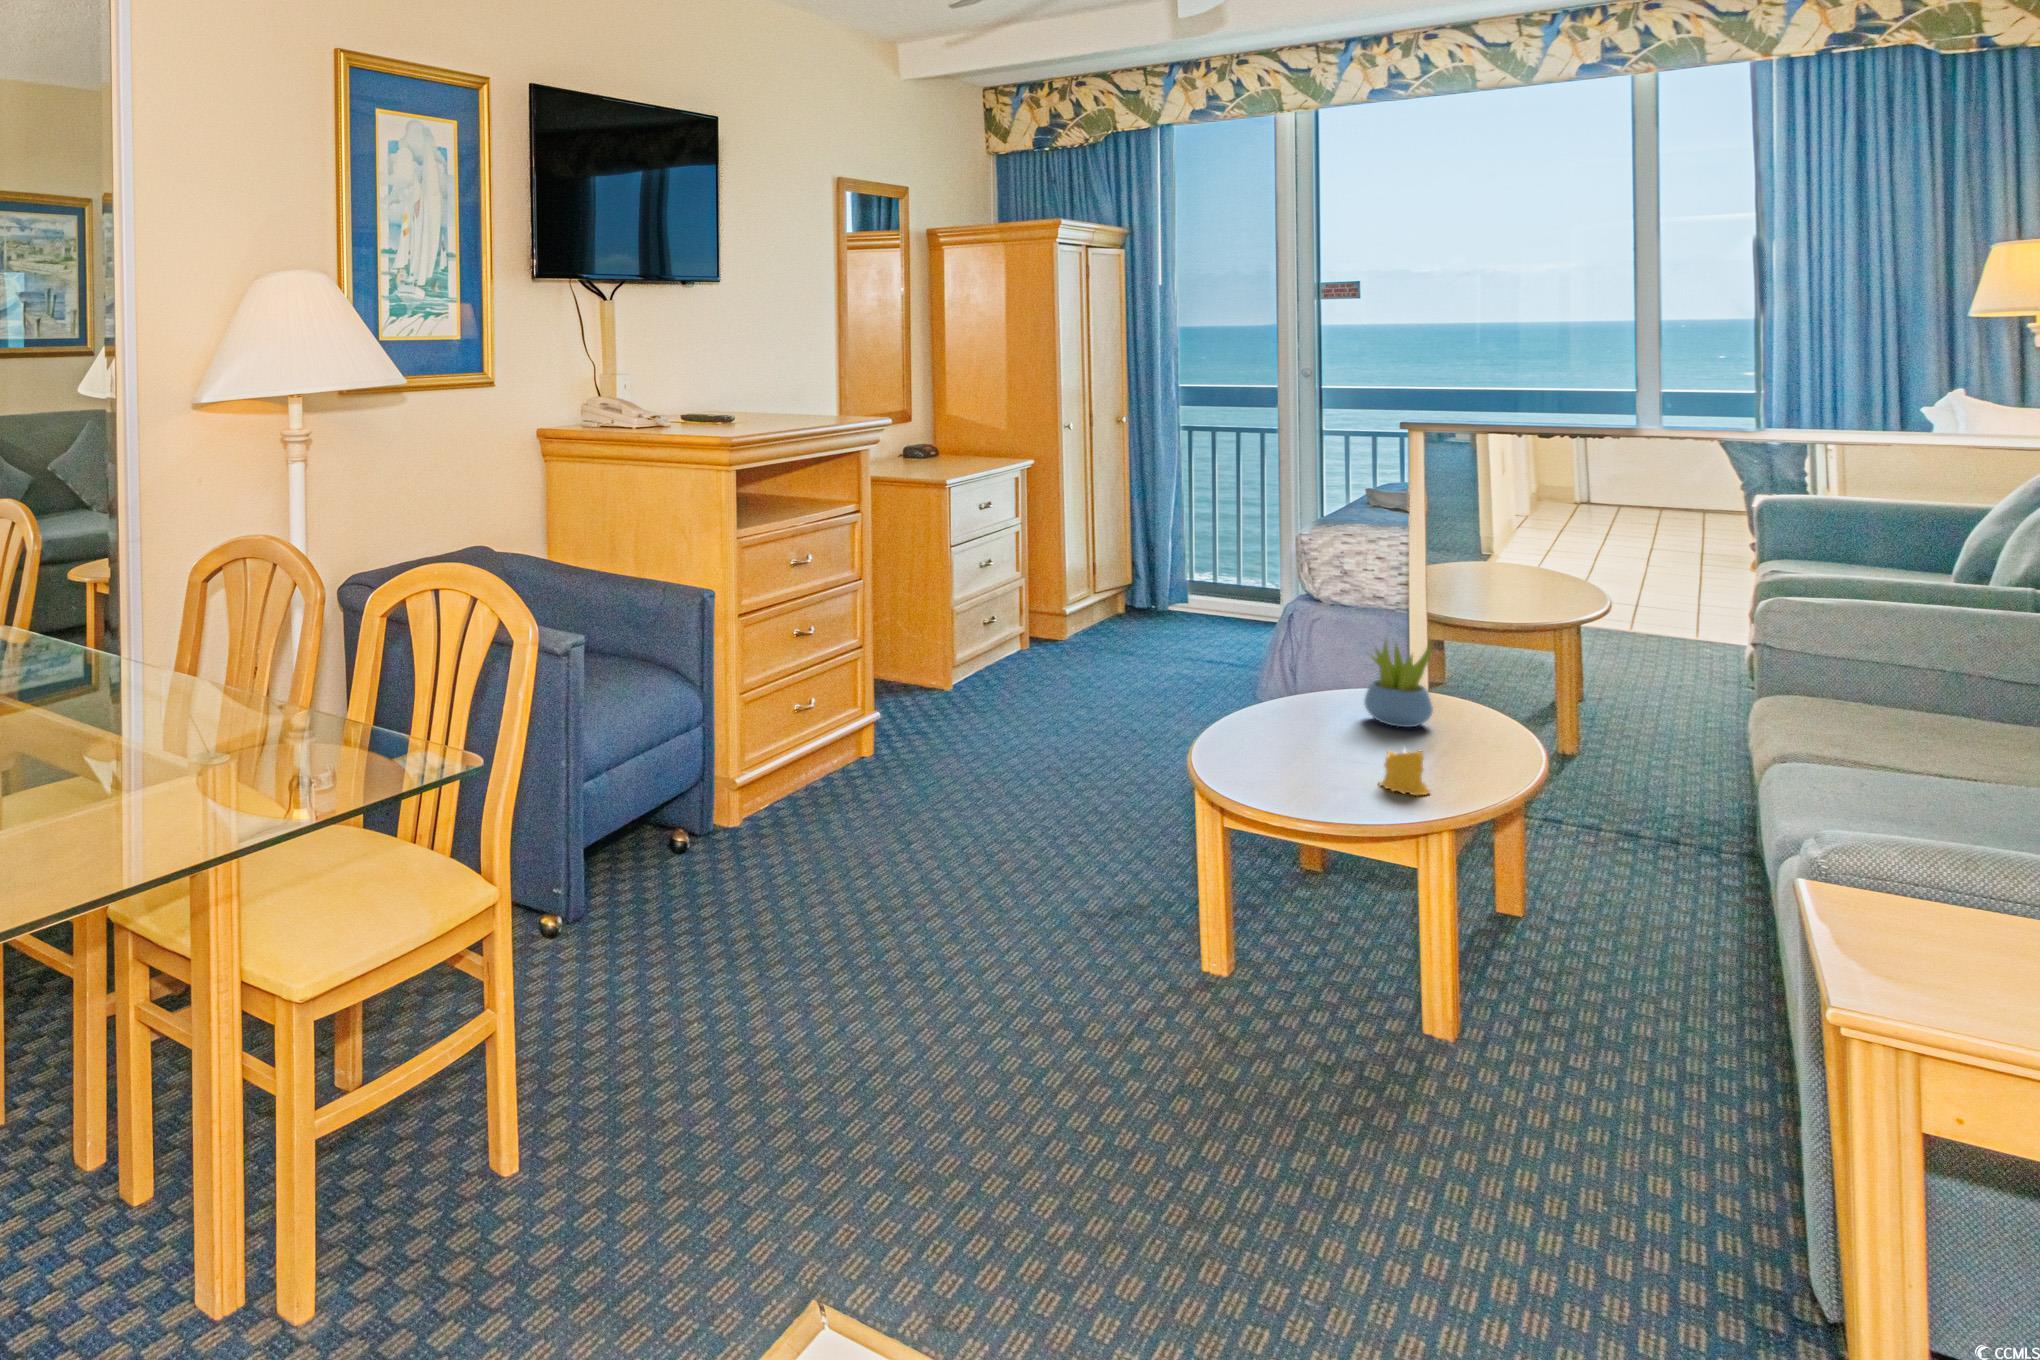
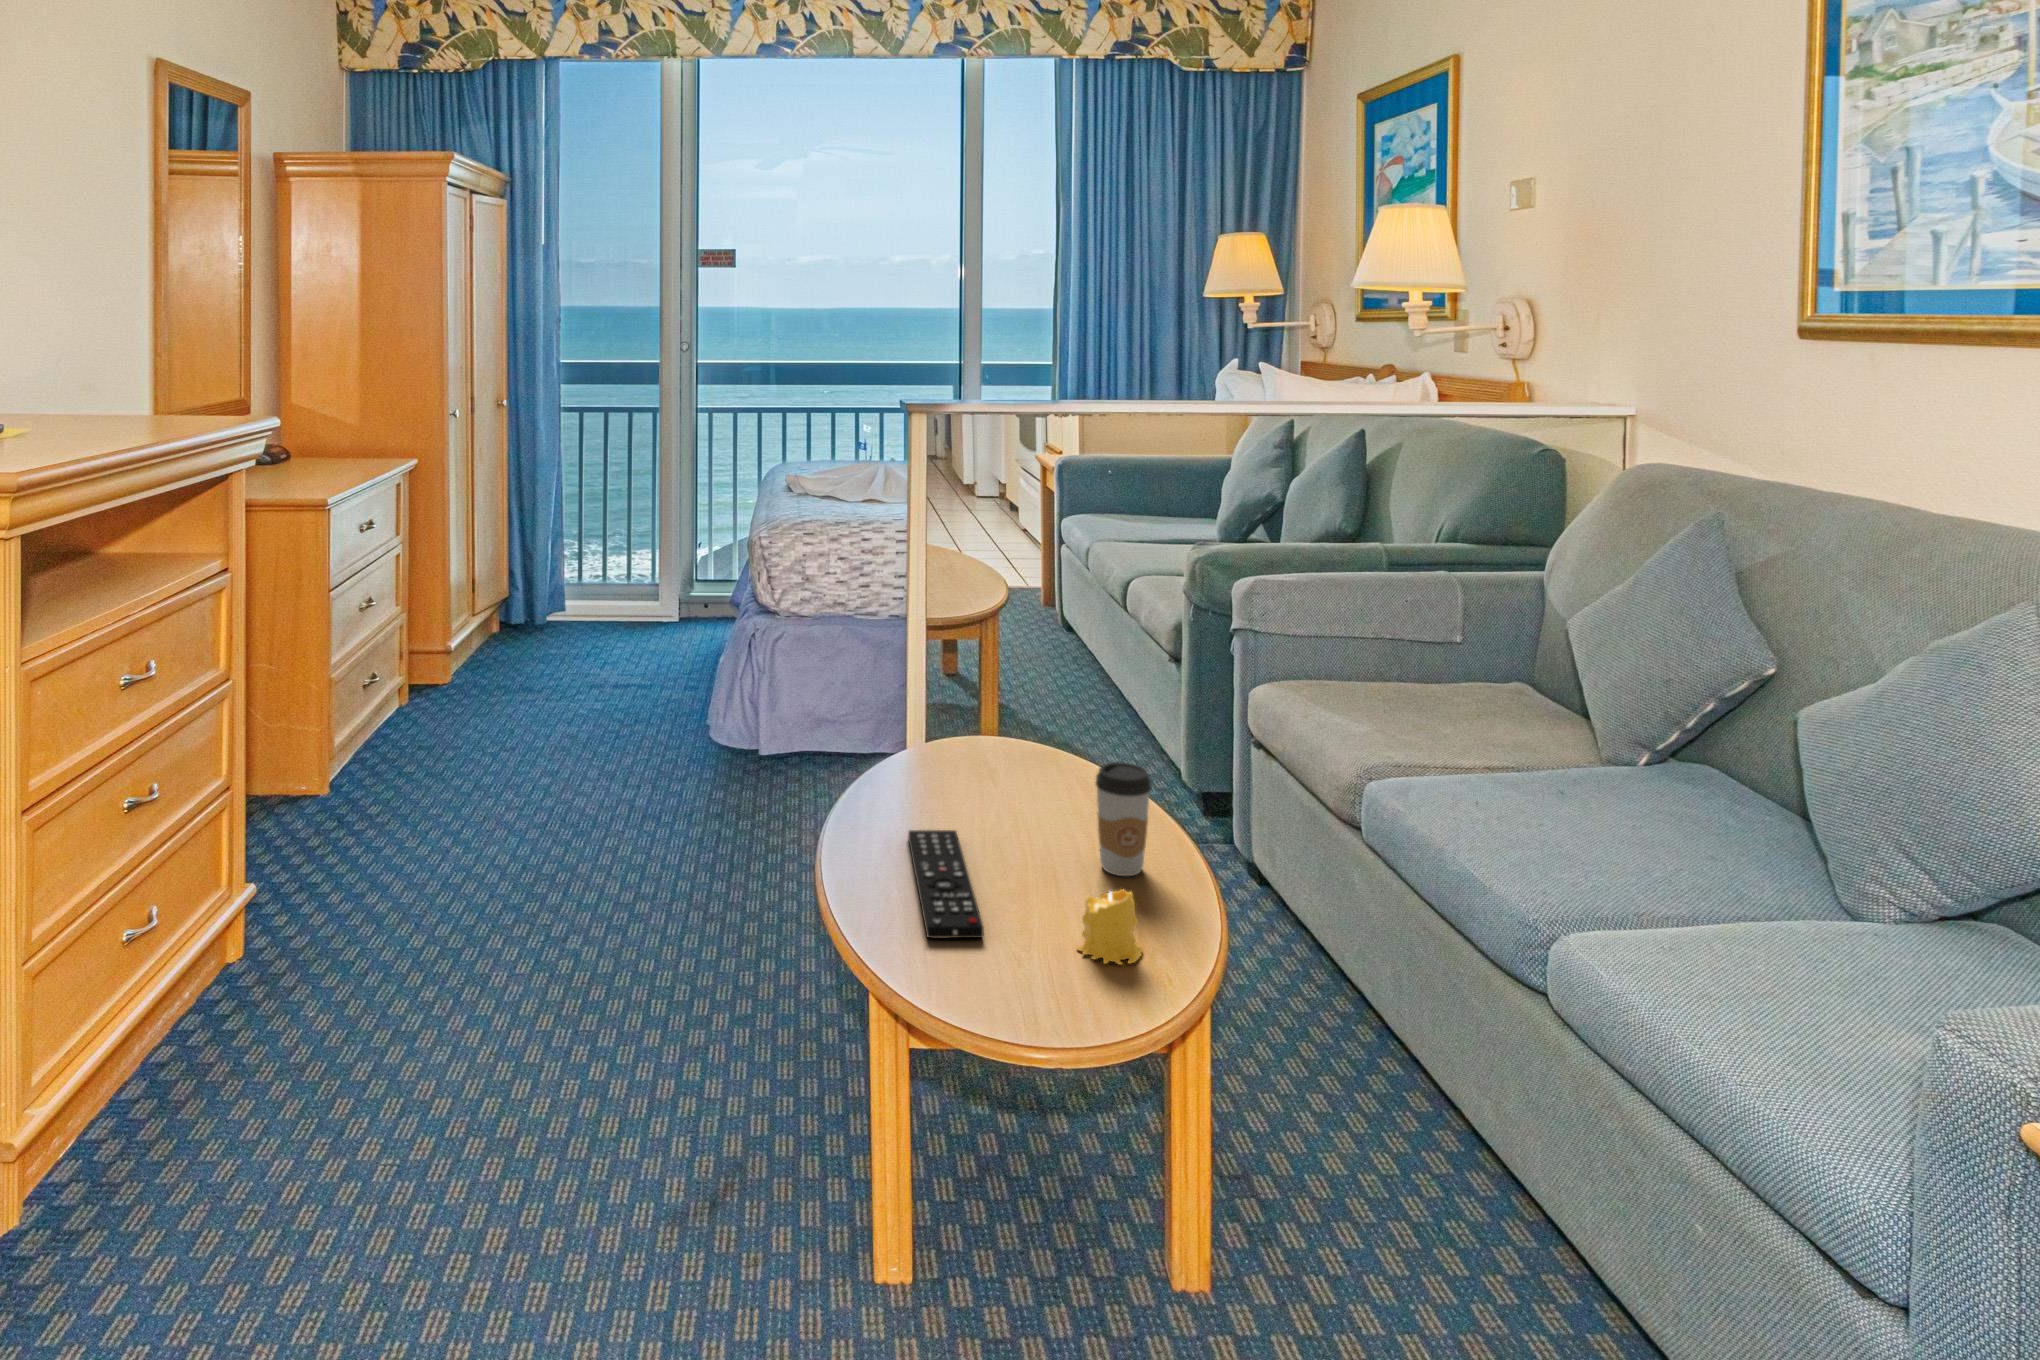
succulent plant: present [1364,642,1433,727] -> none [963,694,1040,818]
coffee cup: none [1443,685,1493,768] -> present [1096,763,1151,876]
remote control: none [1269,716,1342,765] -> present [908,830,984,938]

